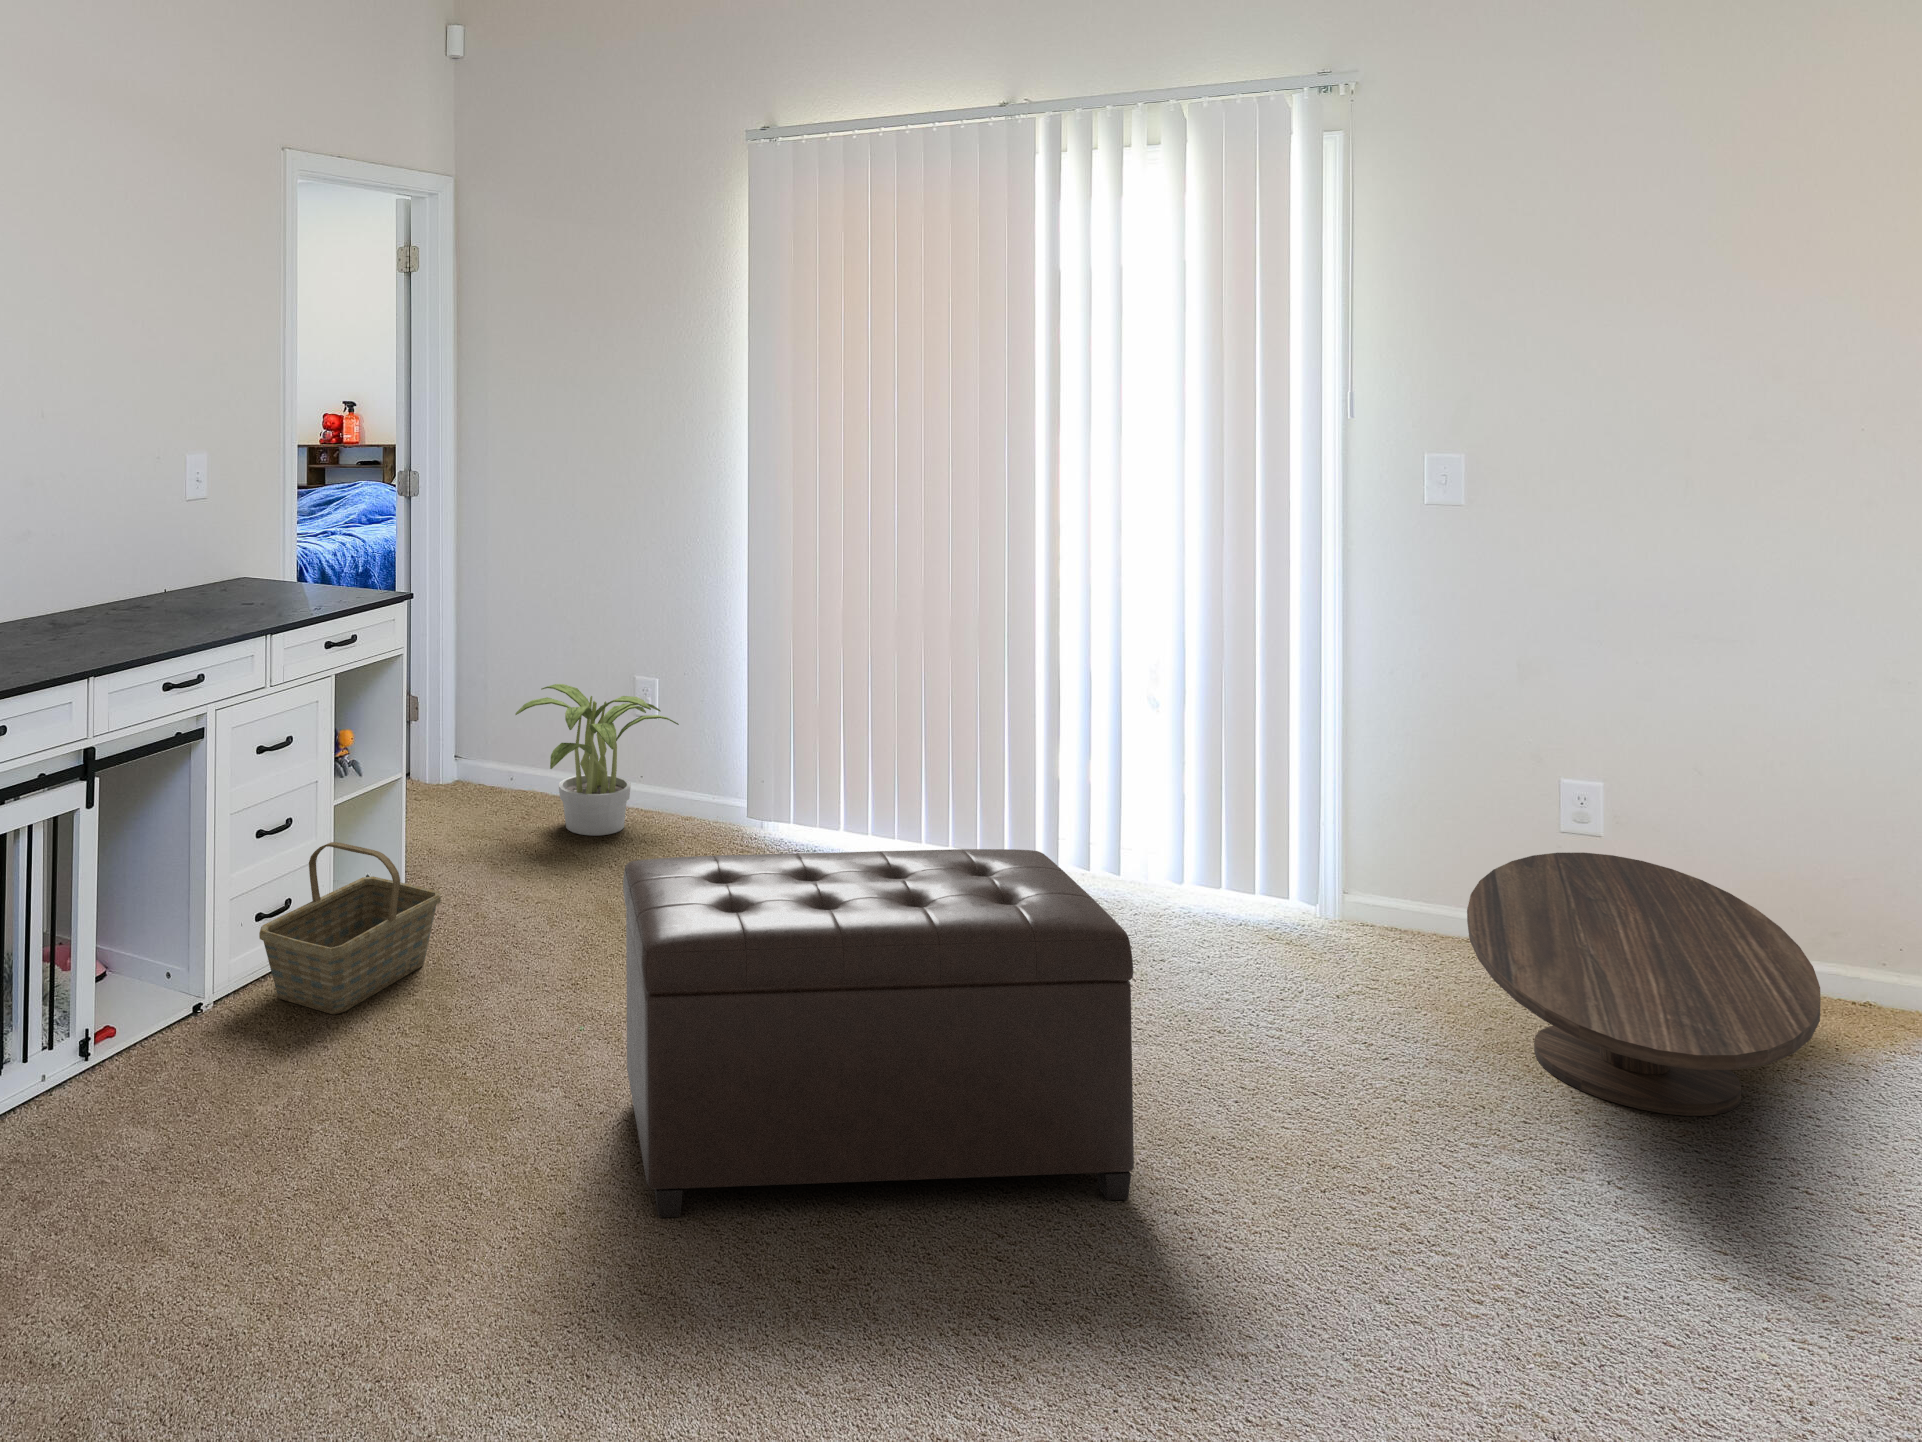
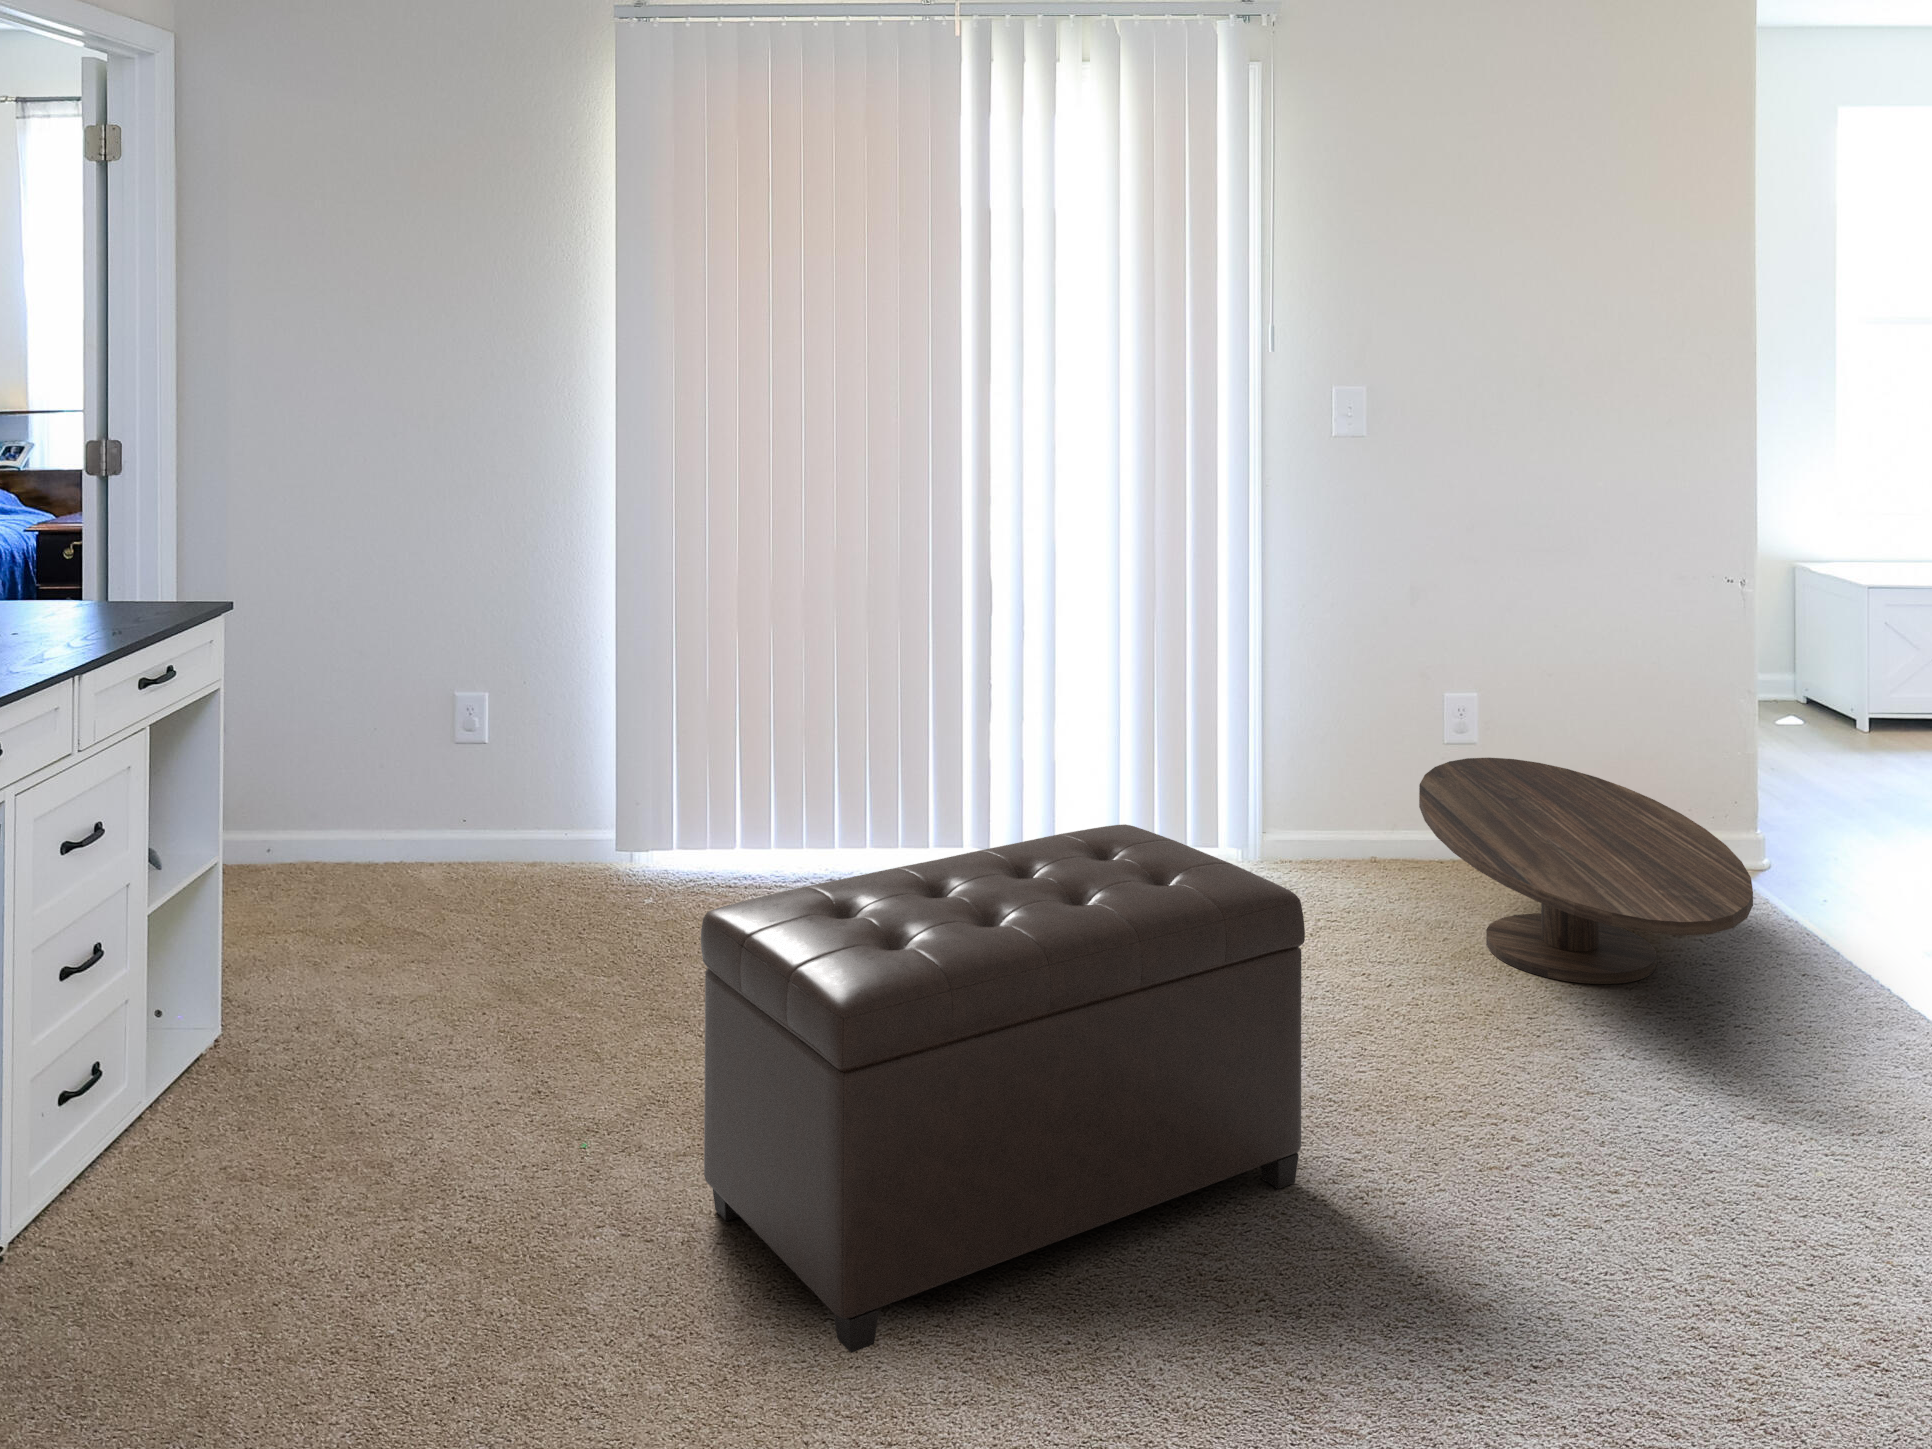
potted plant: present [516,684,679,835] -> none [316,711,526,901]
basket: present [259,842,441,1015] -> none [86,962,332,1208]

